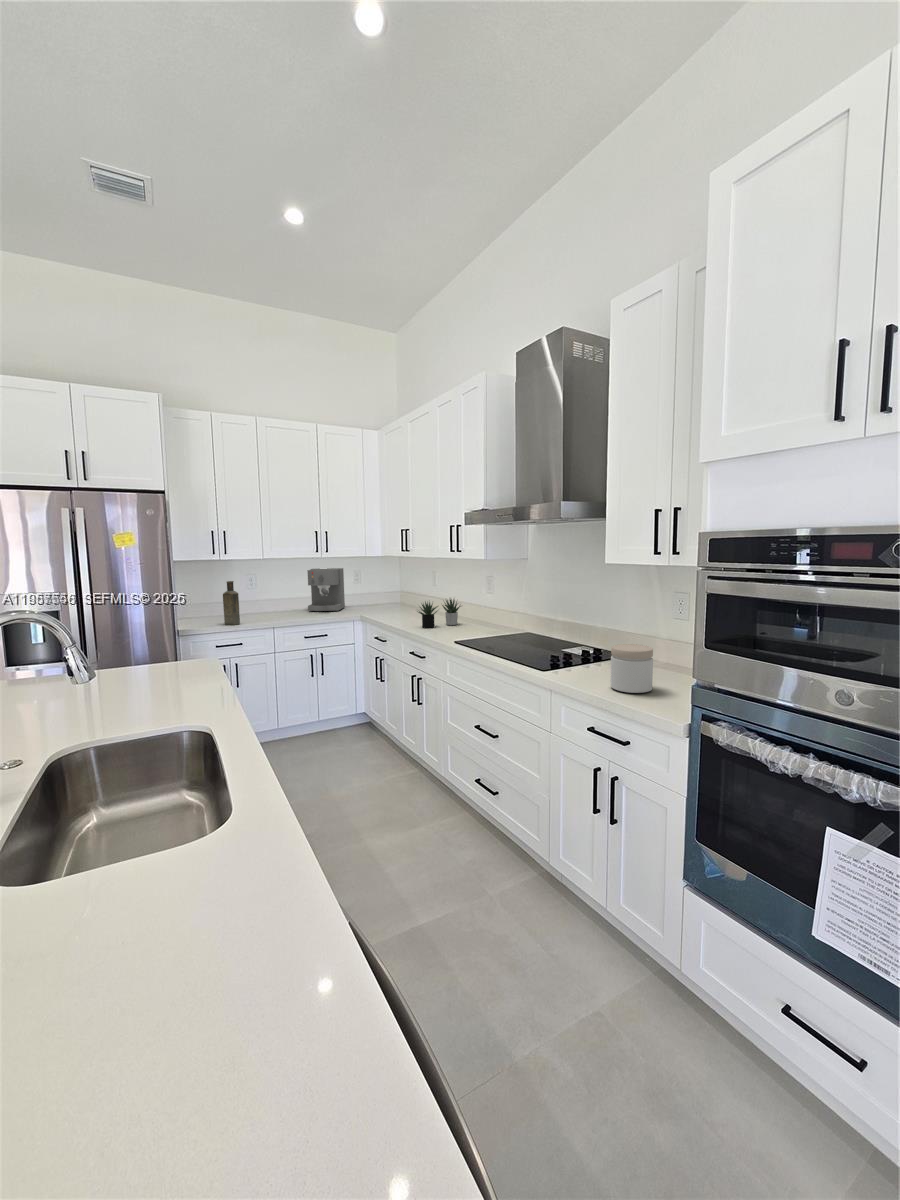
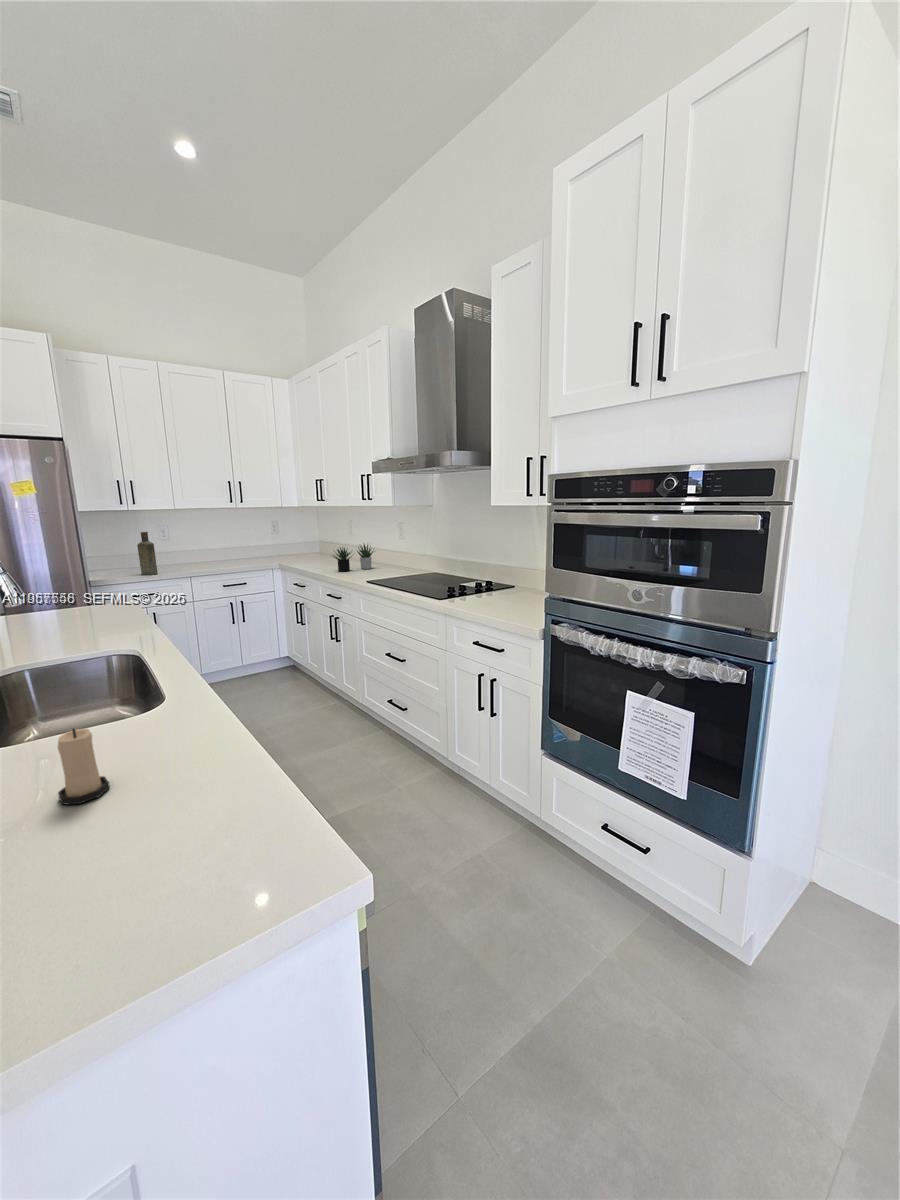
coffee maker: present [307,568,345,612] -> none [224,519,264,562]
jar: present [611,644,653,693] -> none [491,572,523,610]
candle: none [70,903,141,1028] -> present [58,729,110,804]

